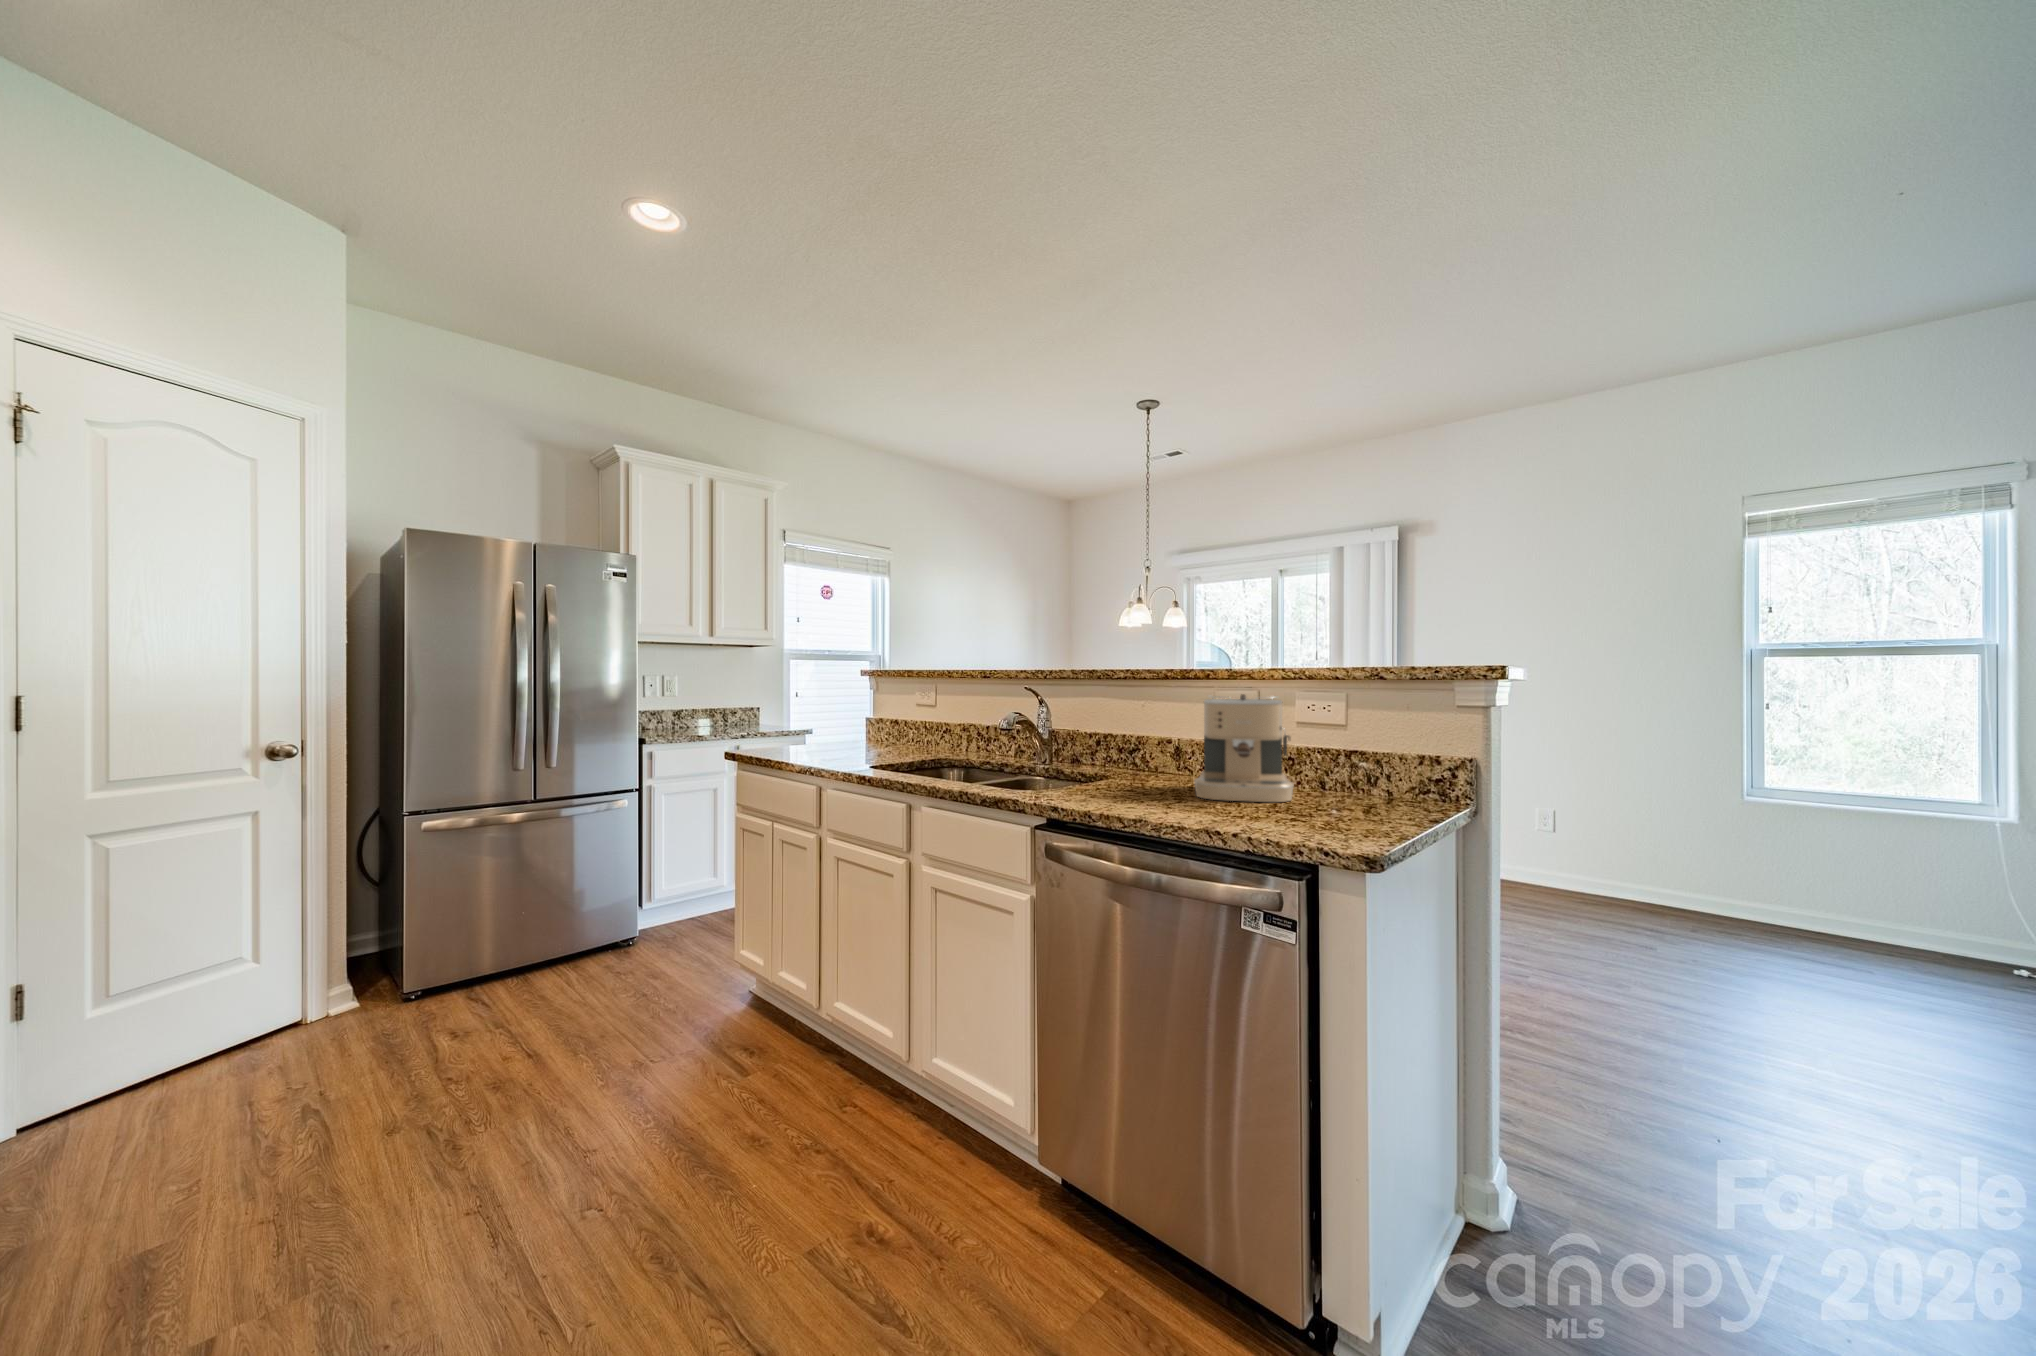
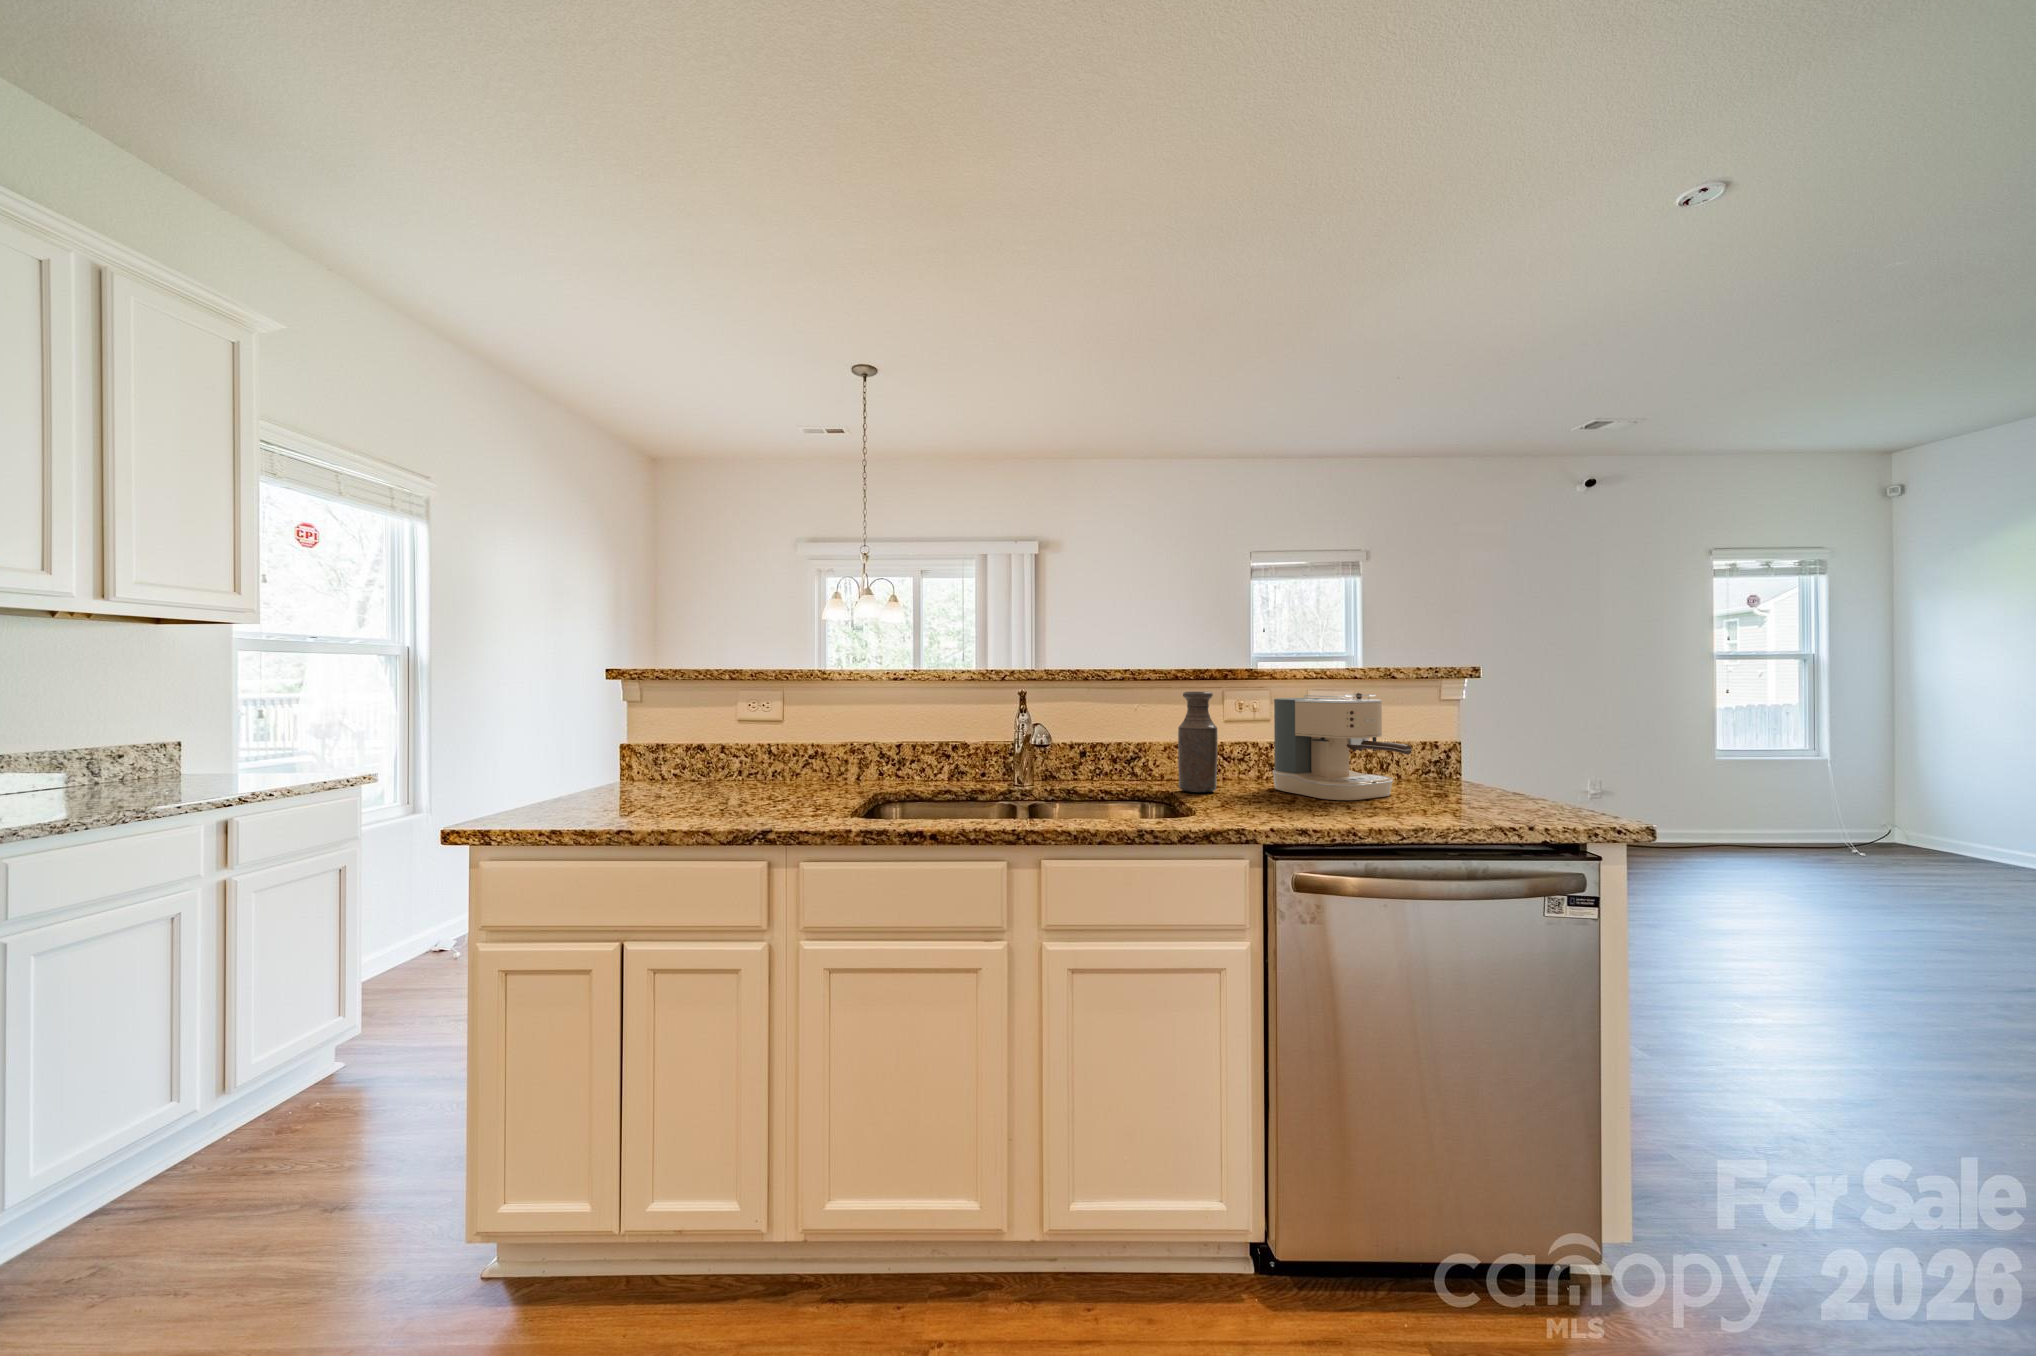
bottle: none [1128,690,1162,782] -> present [1178,691,1218,792]

